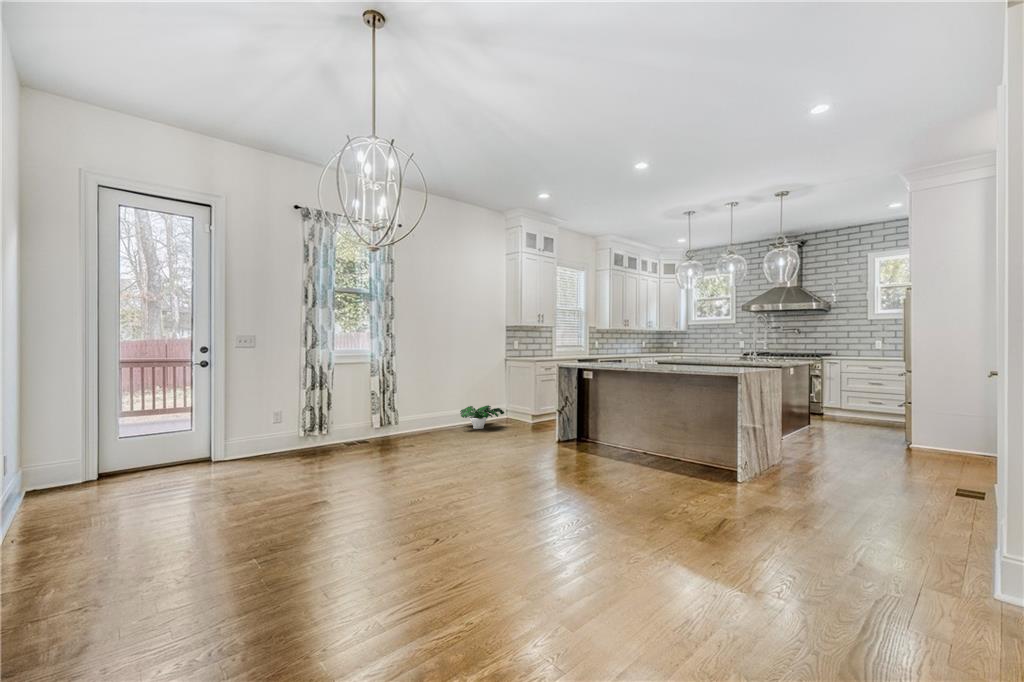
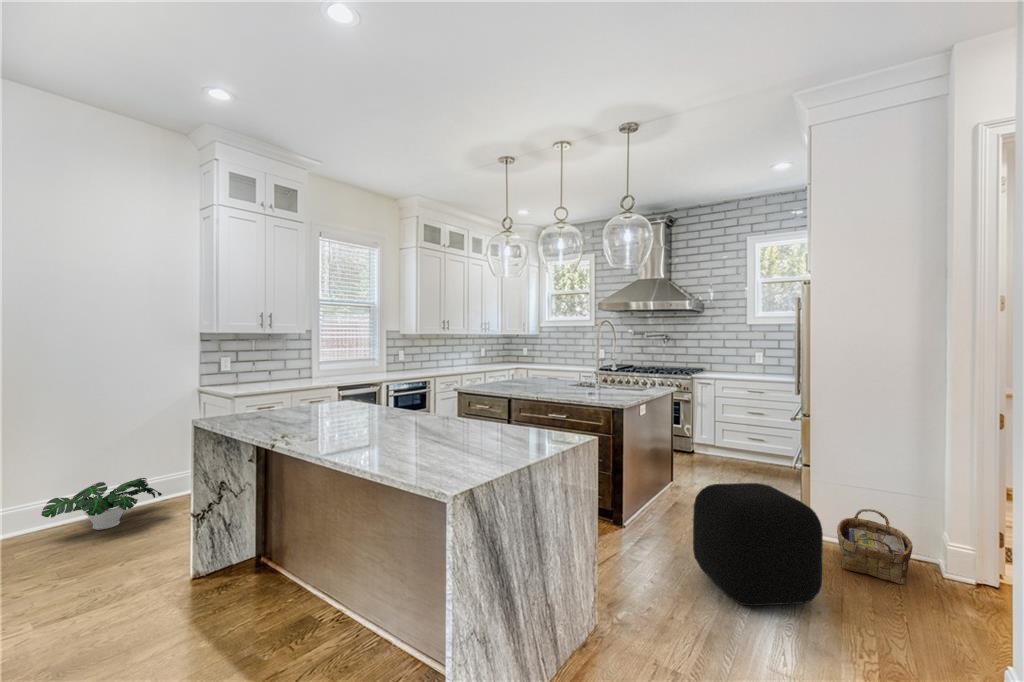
ottoman: none [832,403,911,462] -> present [693,483,823,606]
woven basket: none [926,425,975,461] -> present [837,509,913,584]

